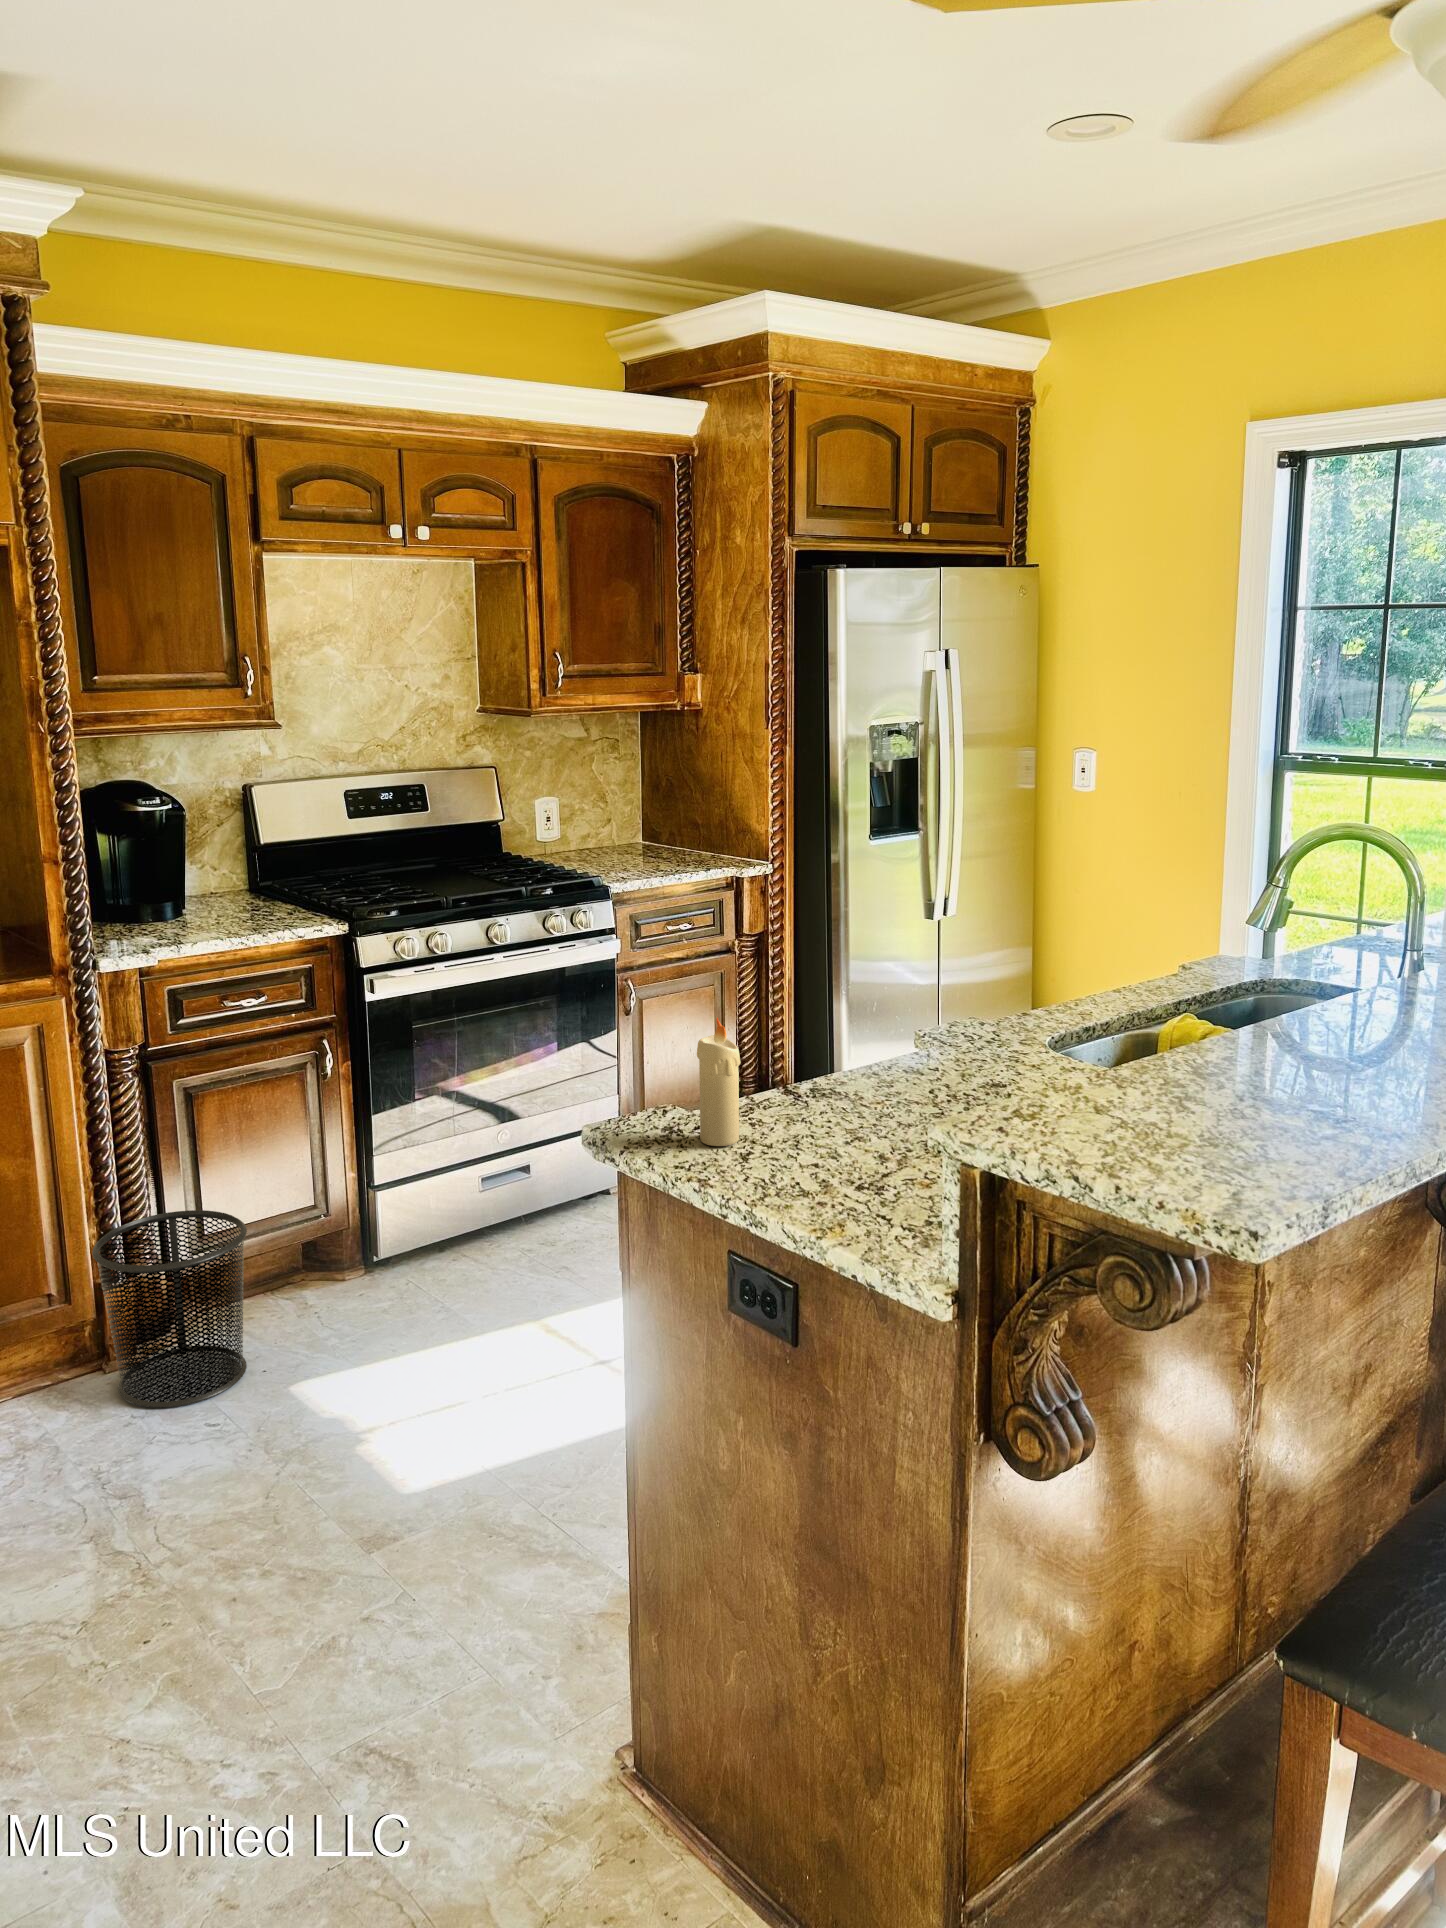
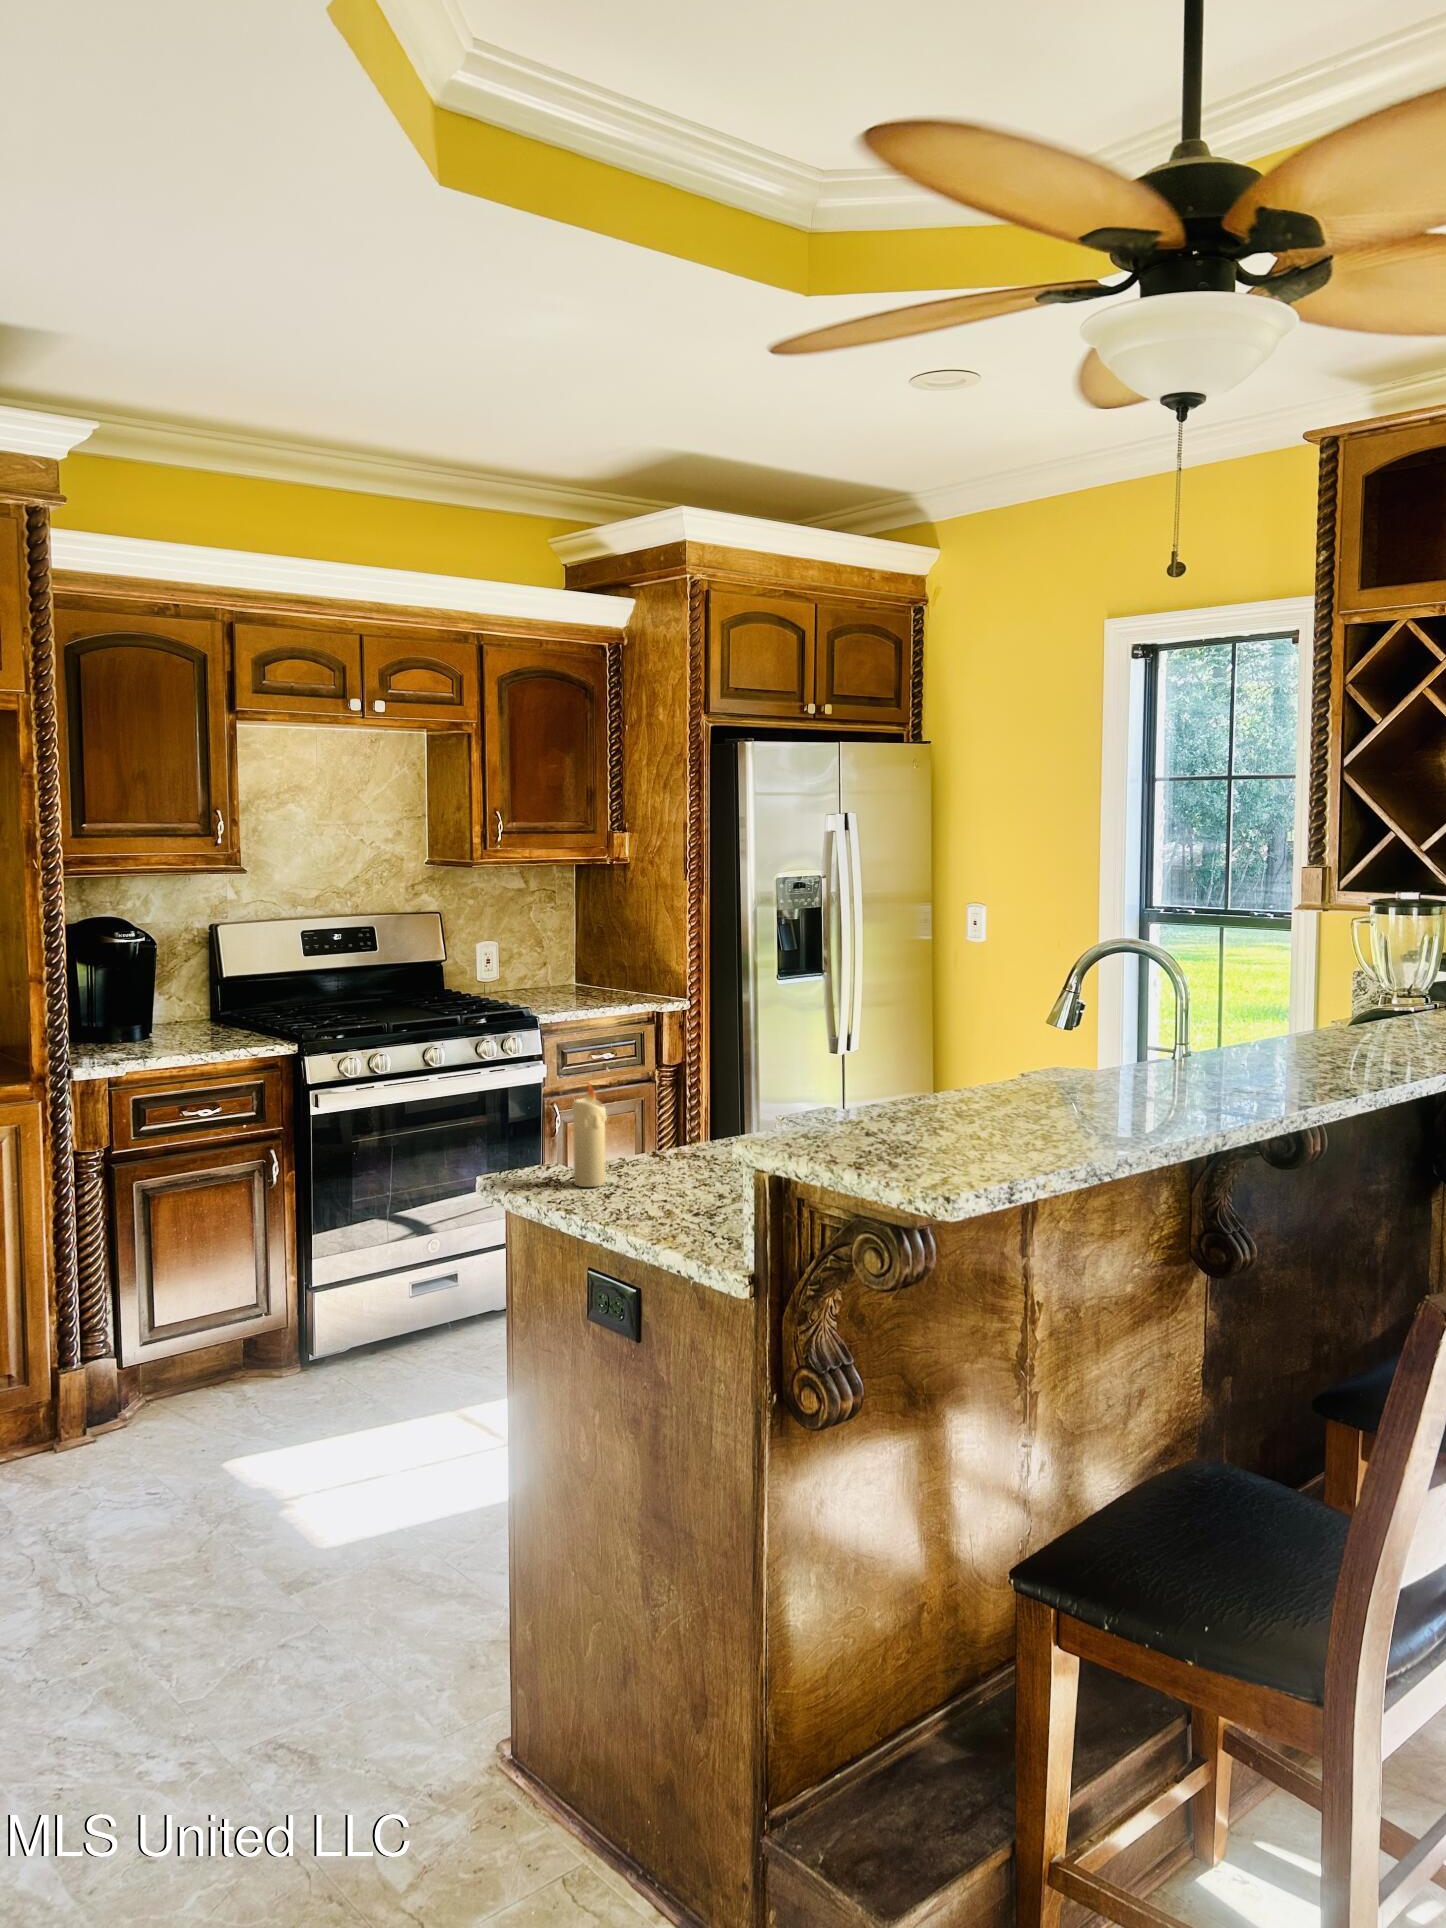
waste bin: present [92,1210,247,1408] -> none [51,1303,193,1483]

